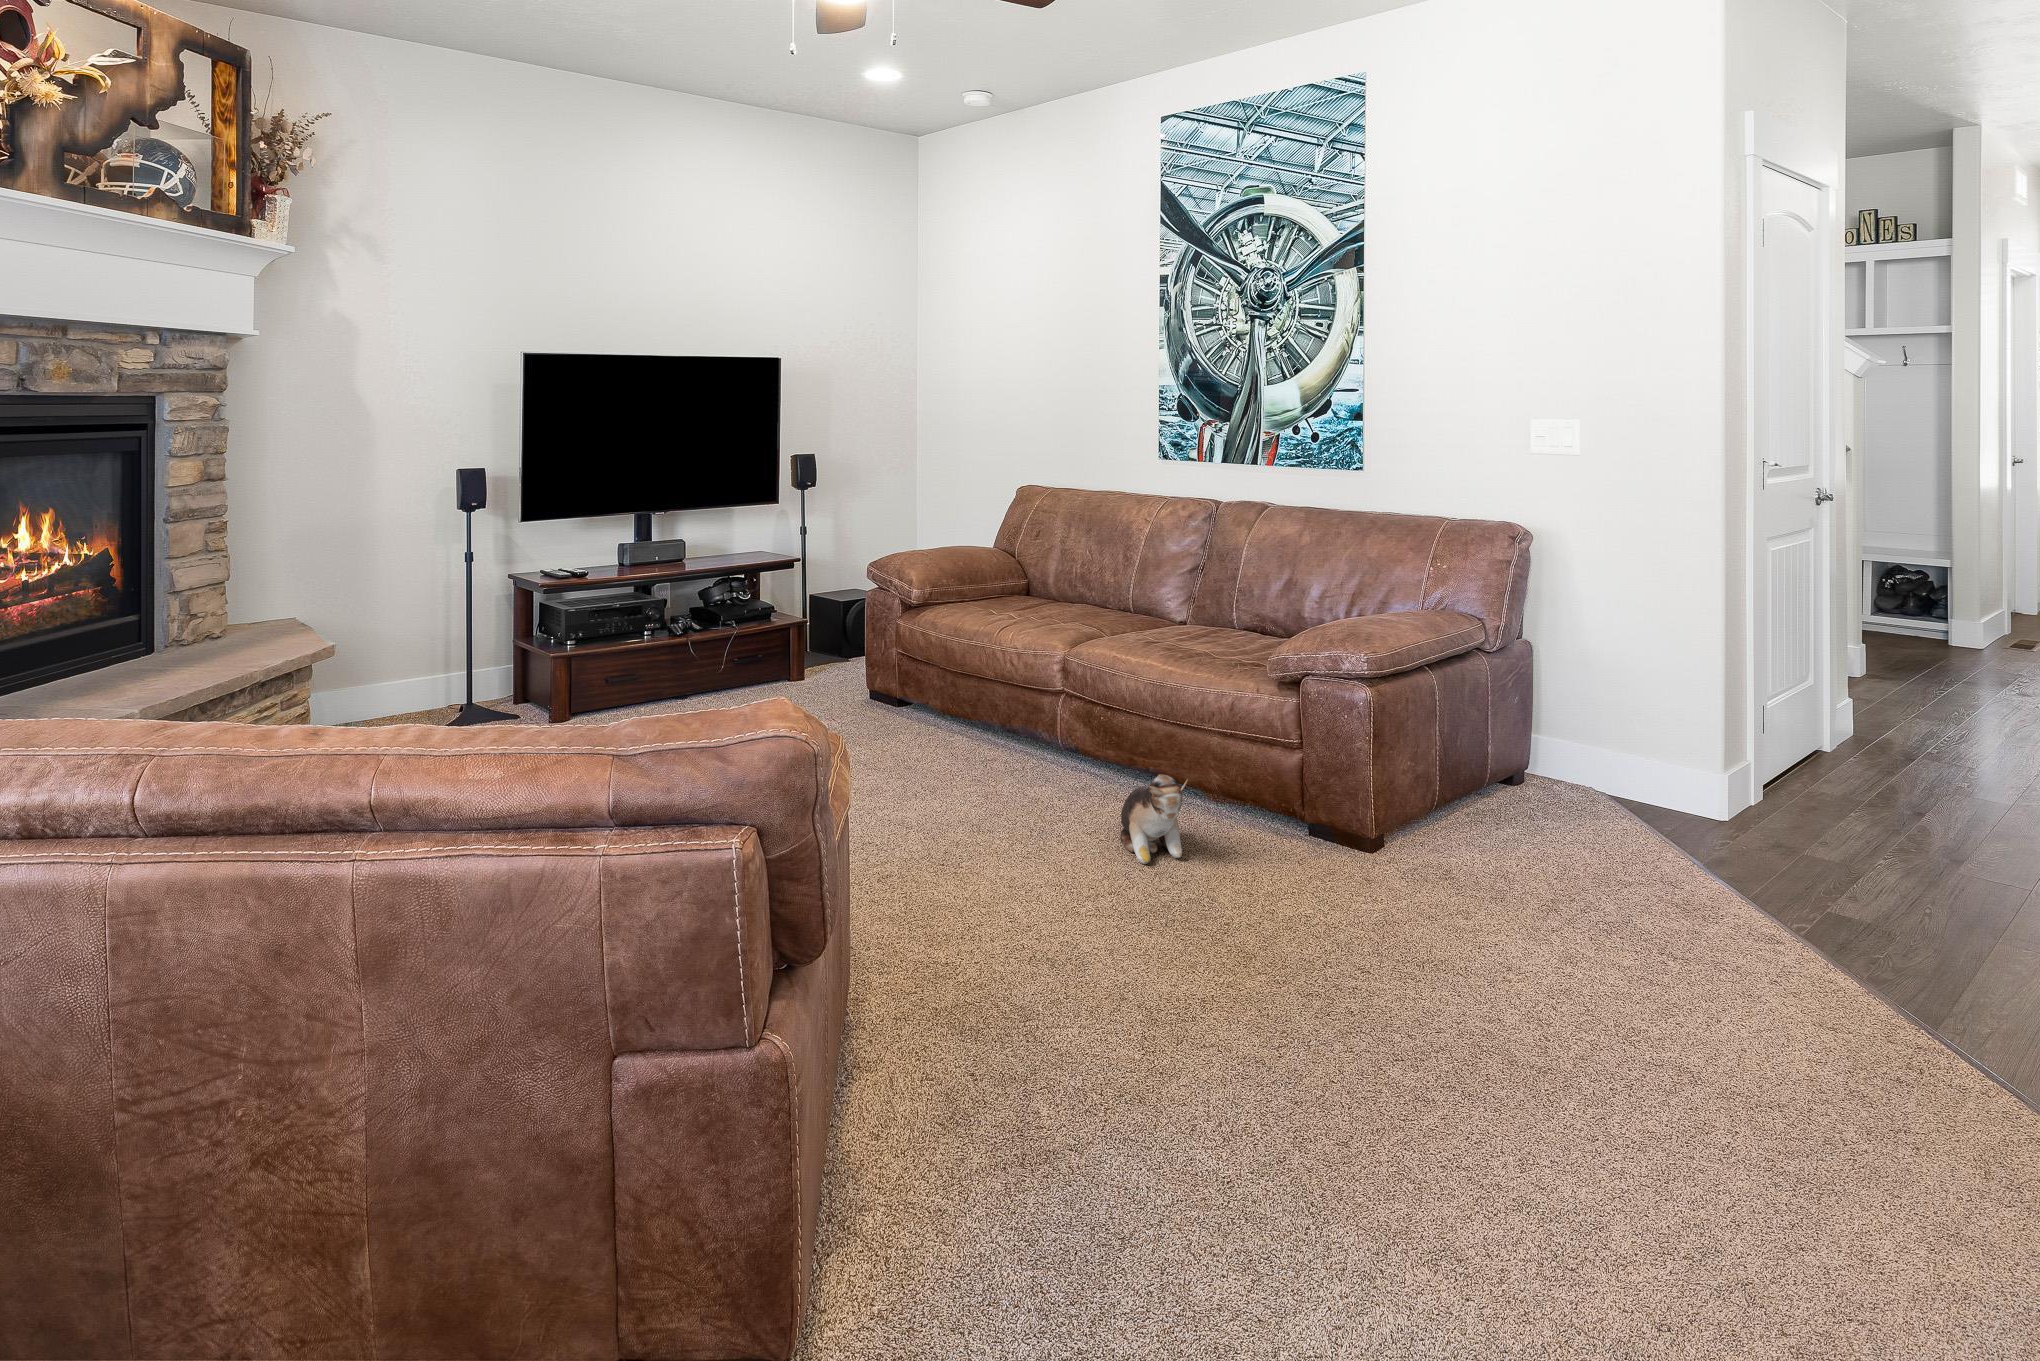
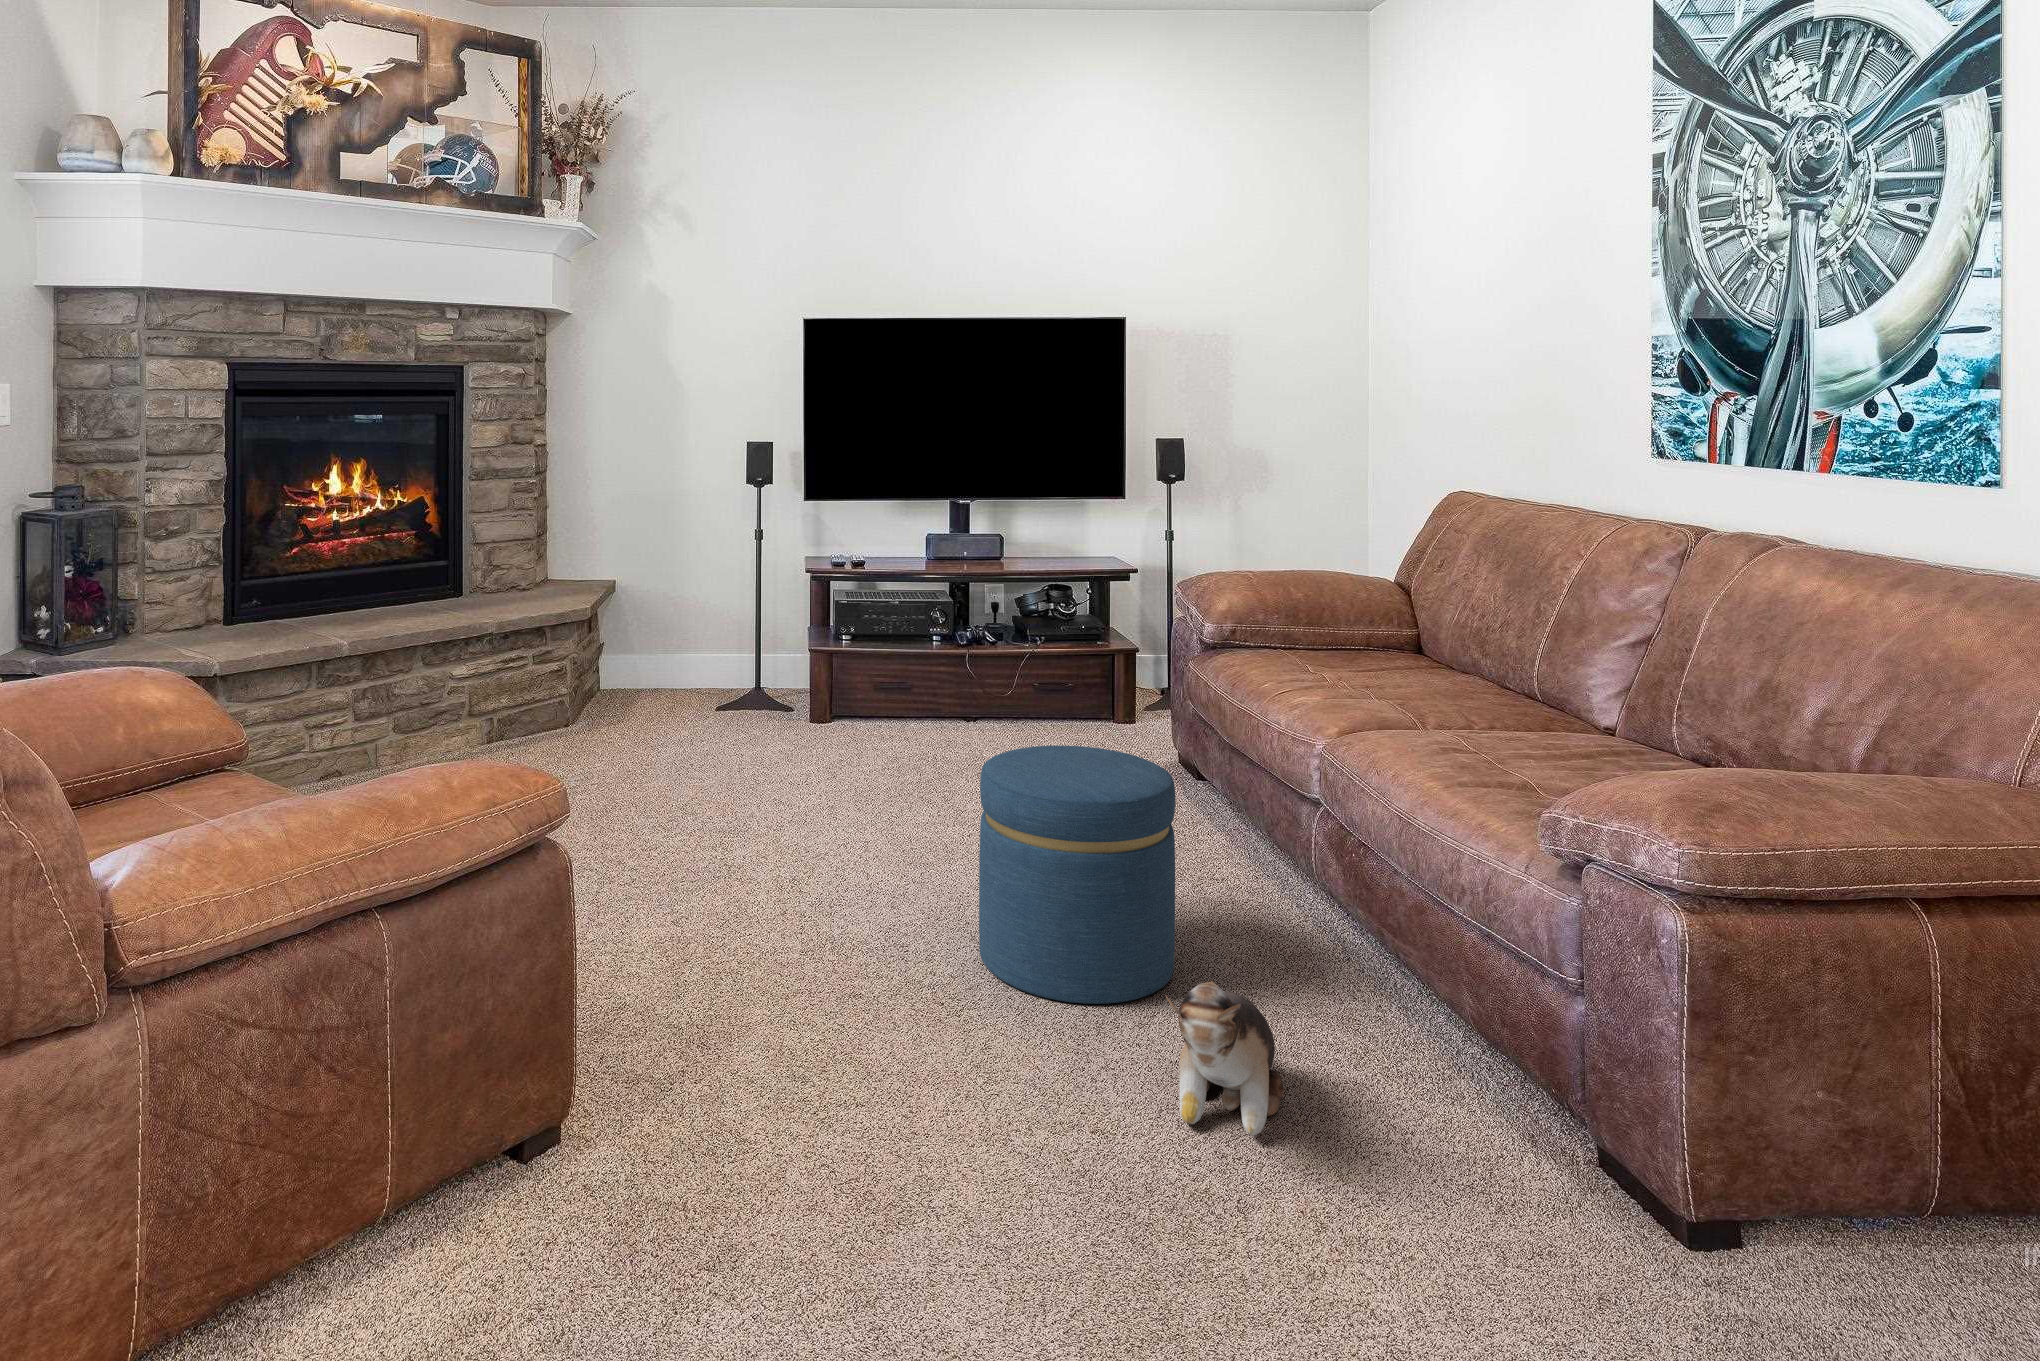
ottoman: none [918,671,1049,836] -> present [979,746,1175,1004]

